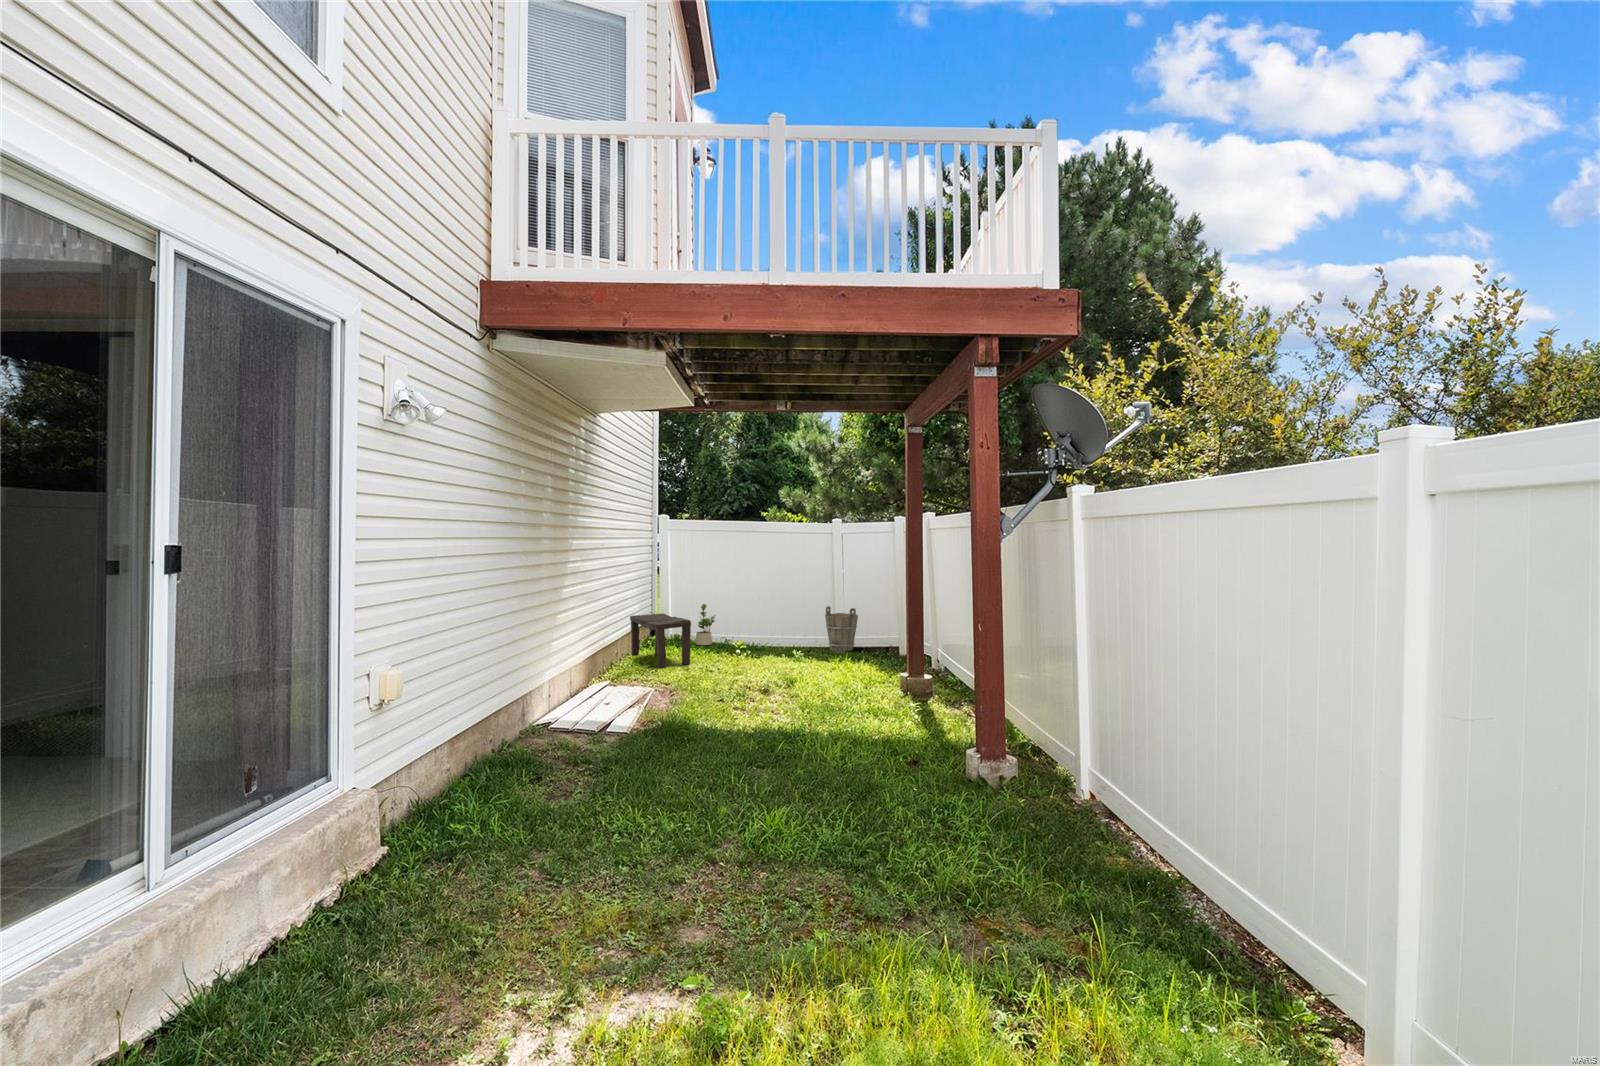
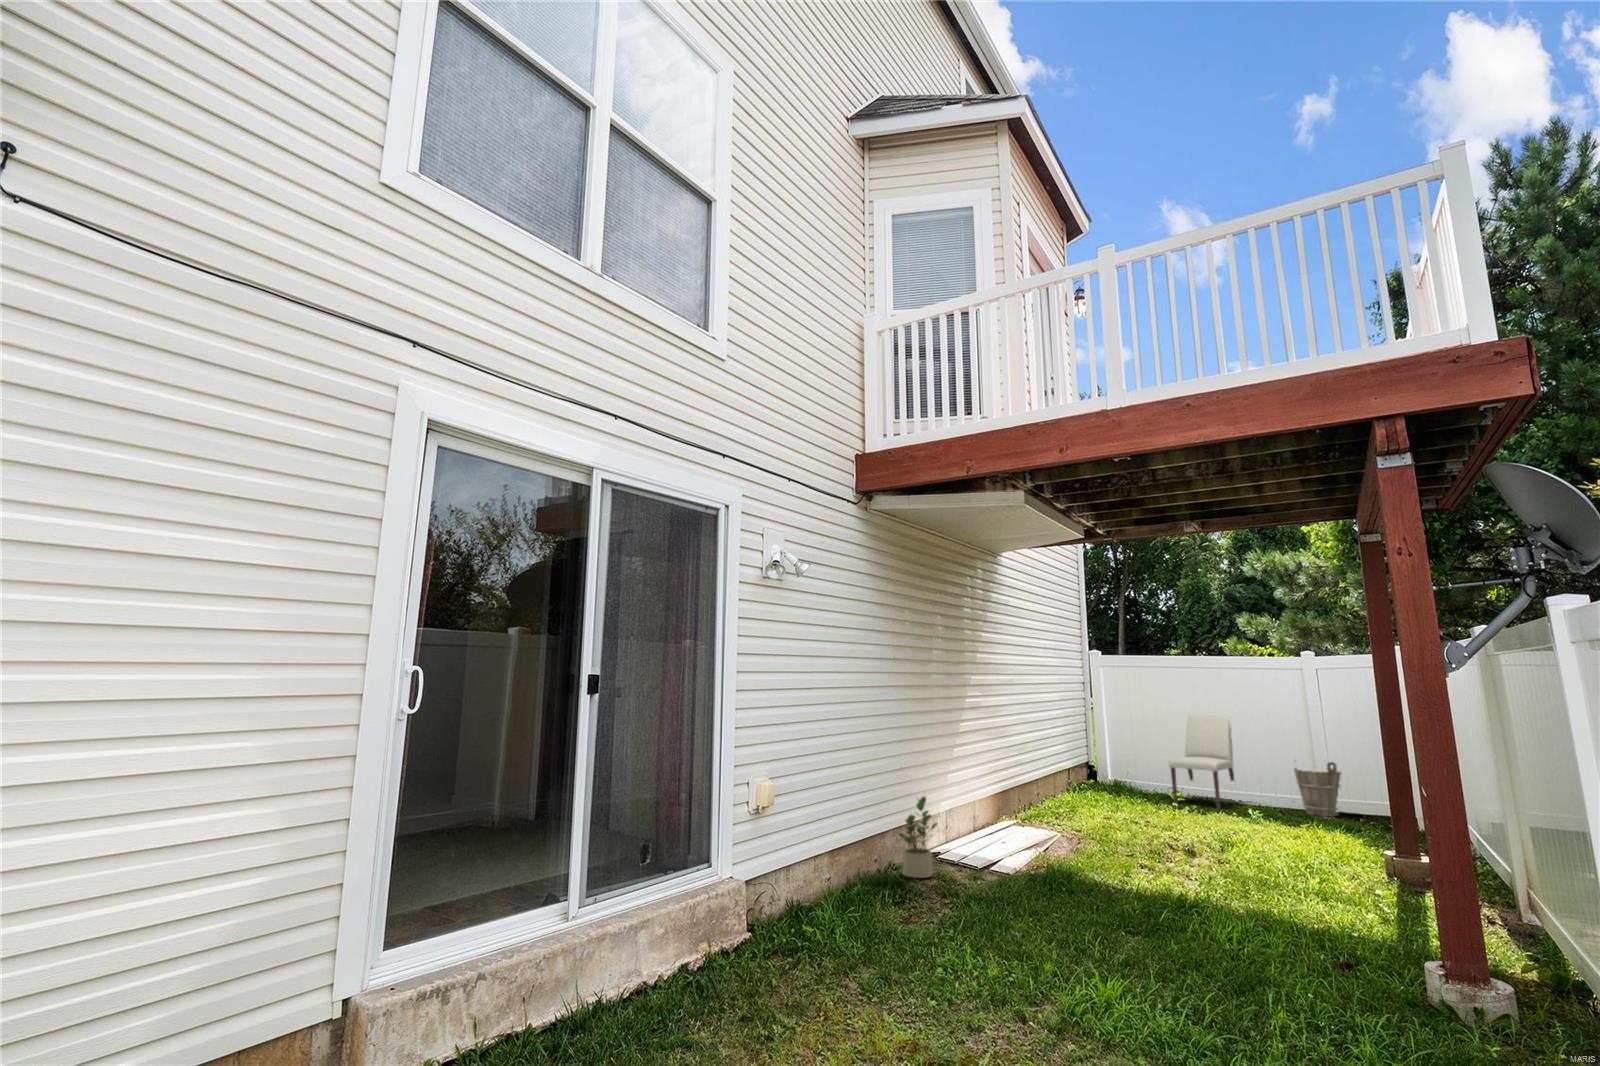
chair: none [730,572,780,653] -> present [1169,713,1238,808]
potted plant: present [696,604,715,645] -> present [898,796,936,878]
bench: present [630,613,691,668] -> none [1053,755,1116,813]

